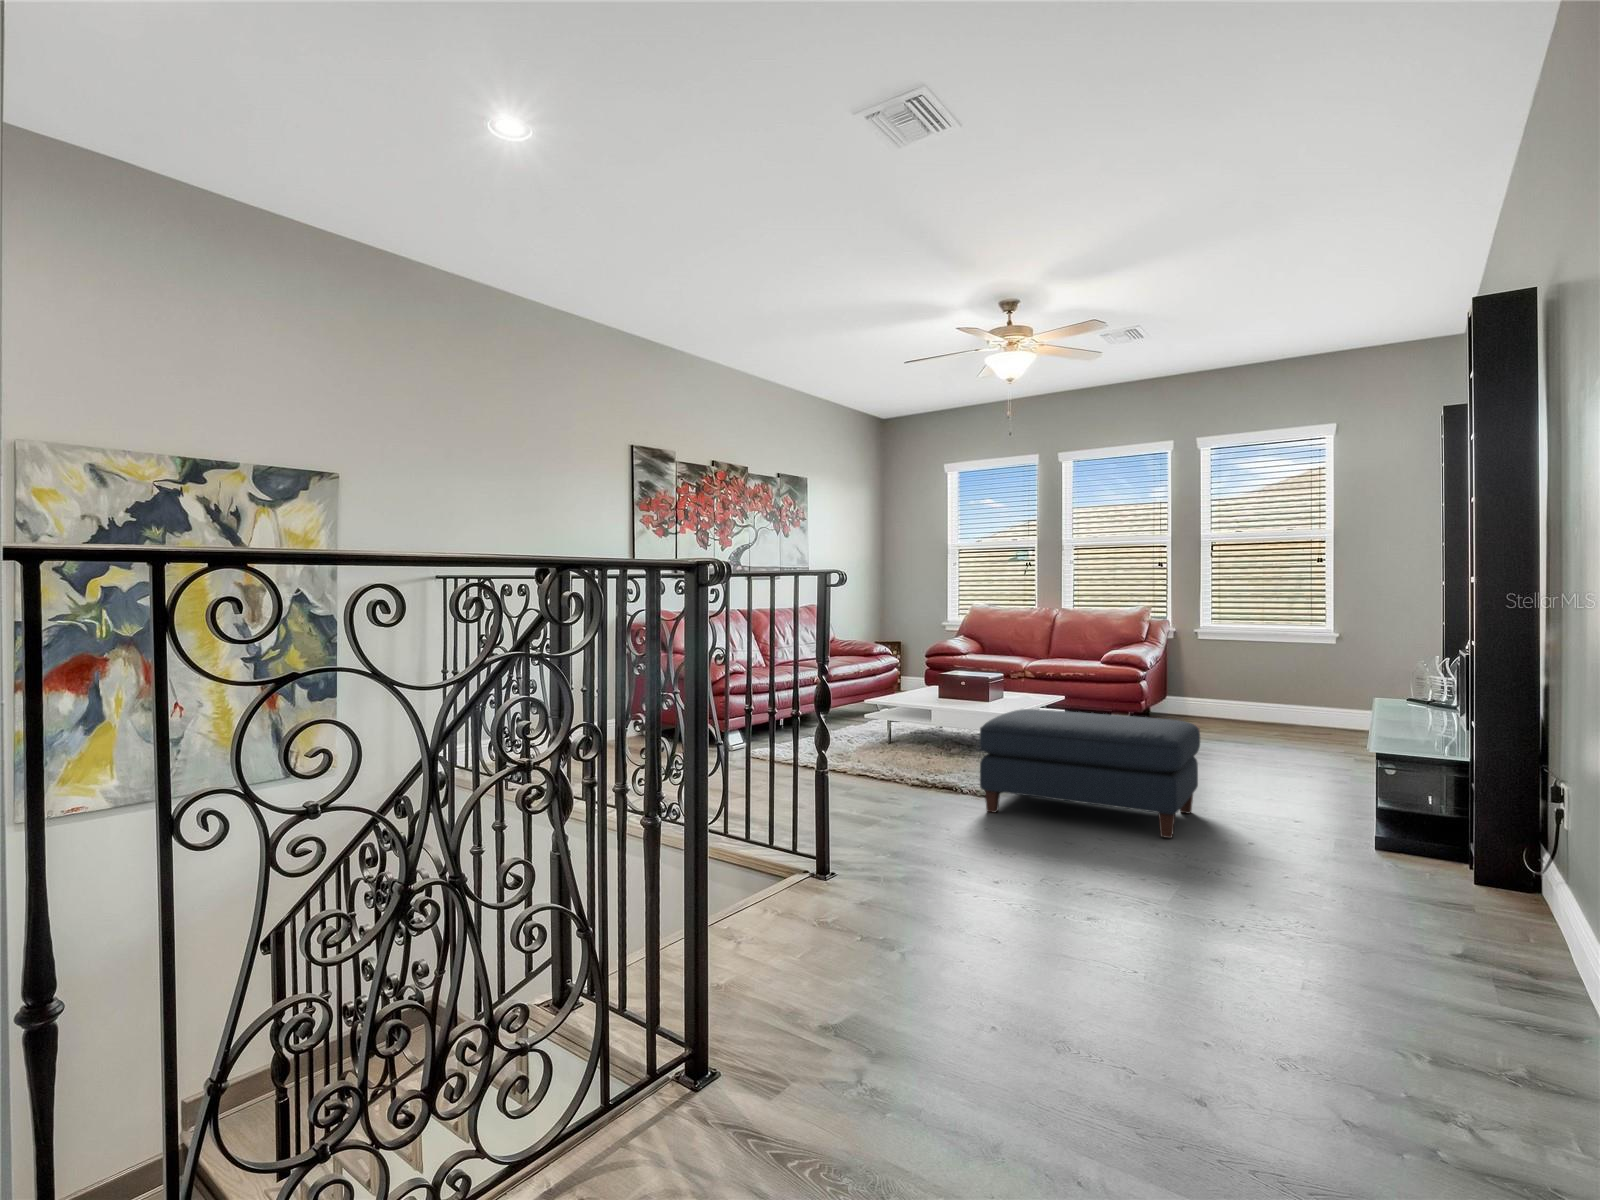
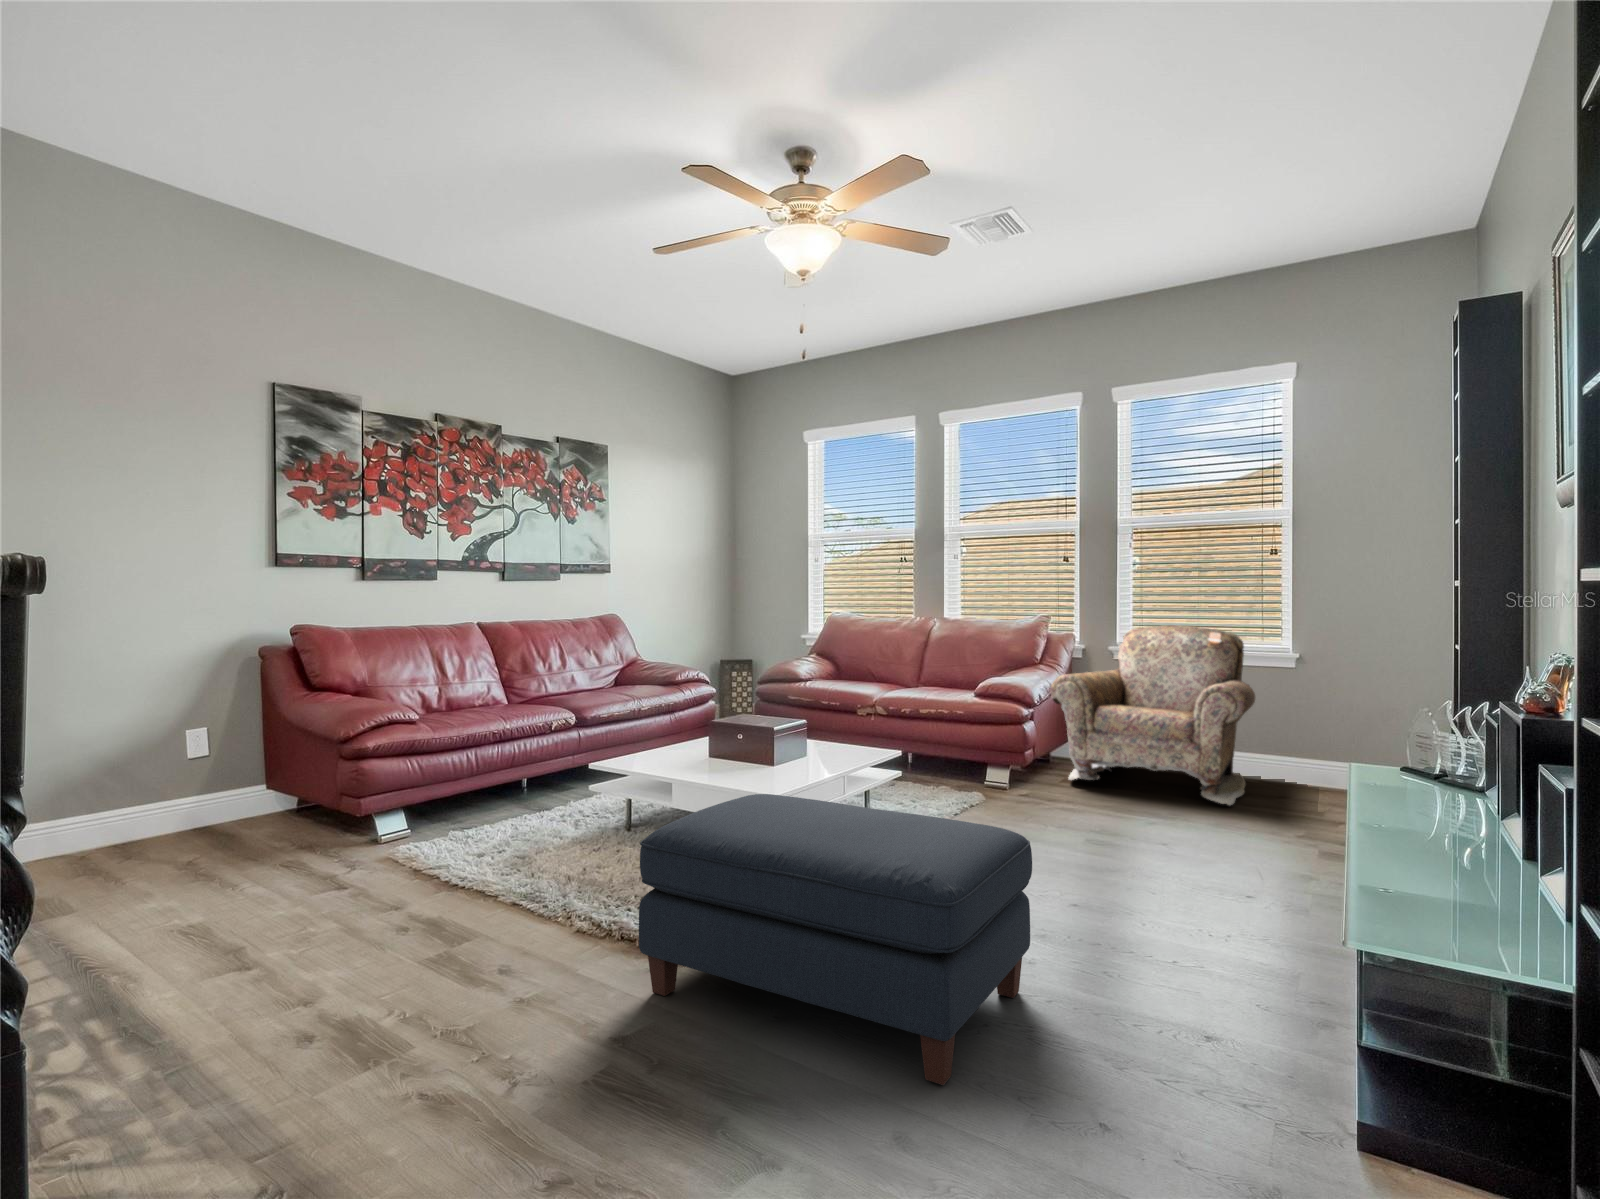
armchair: none [1160,614,1309,737] -> present [1051,625,1255,805]

